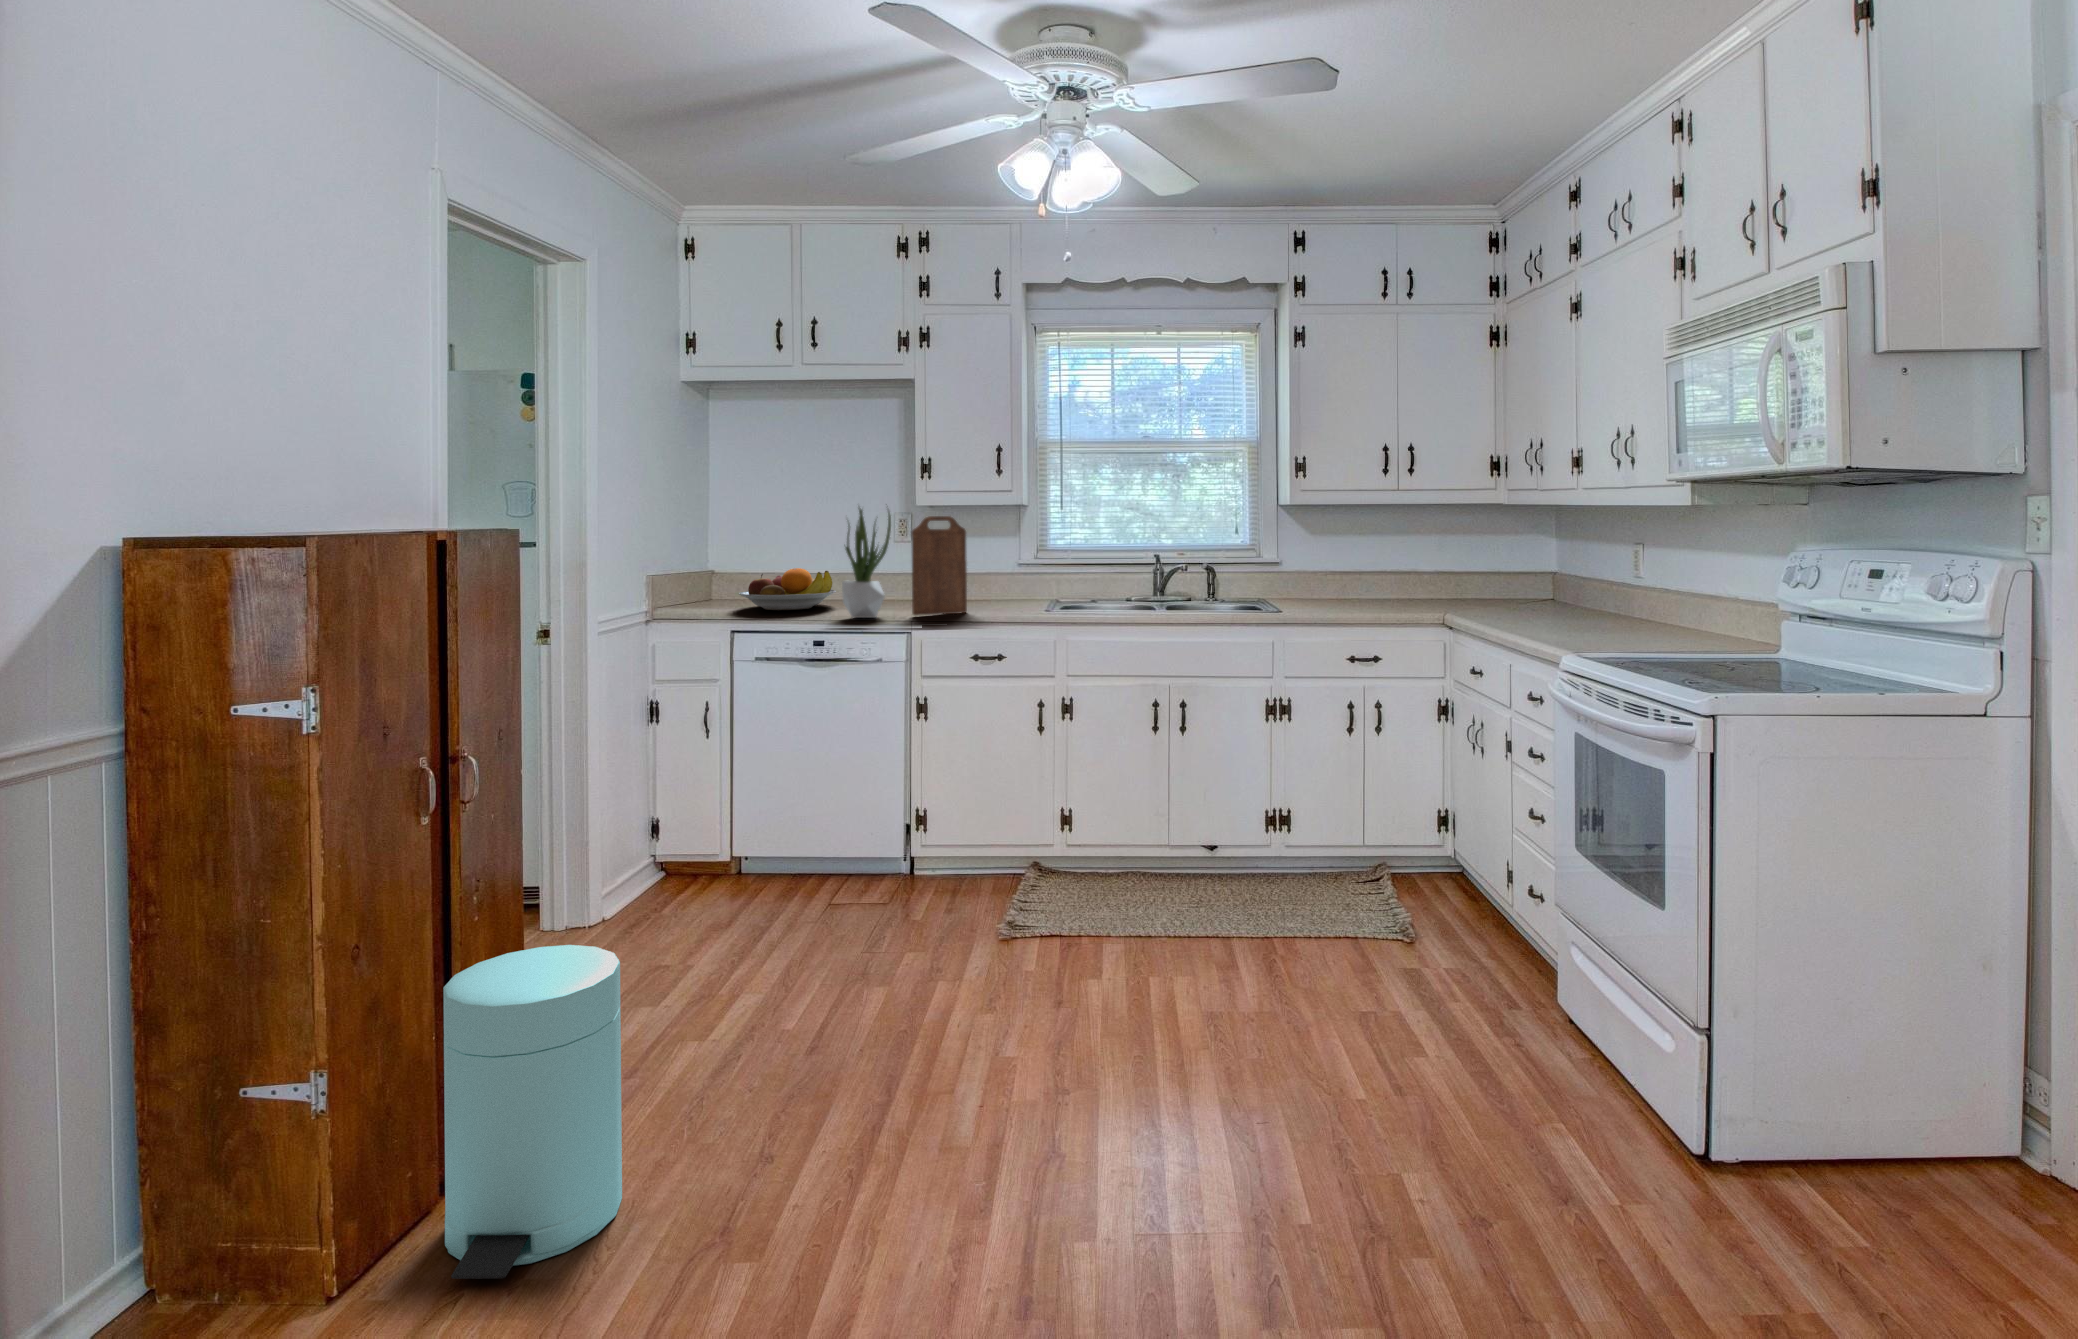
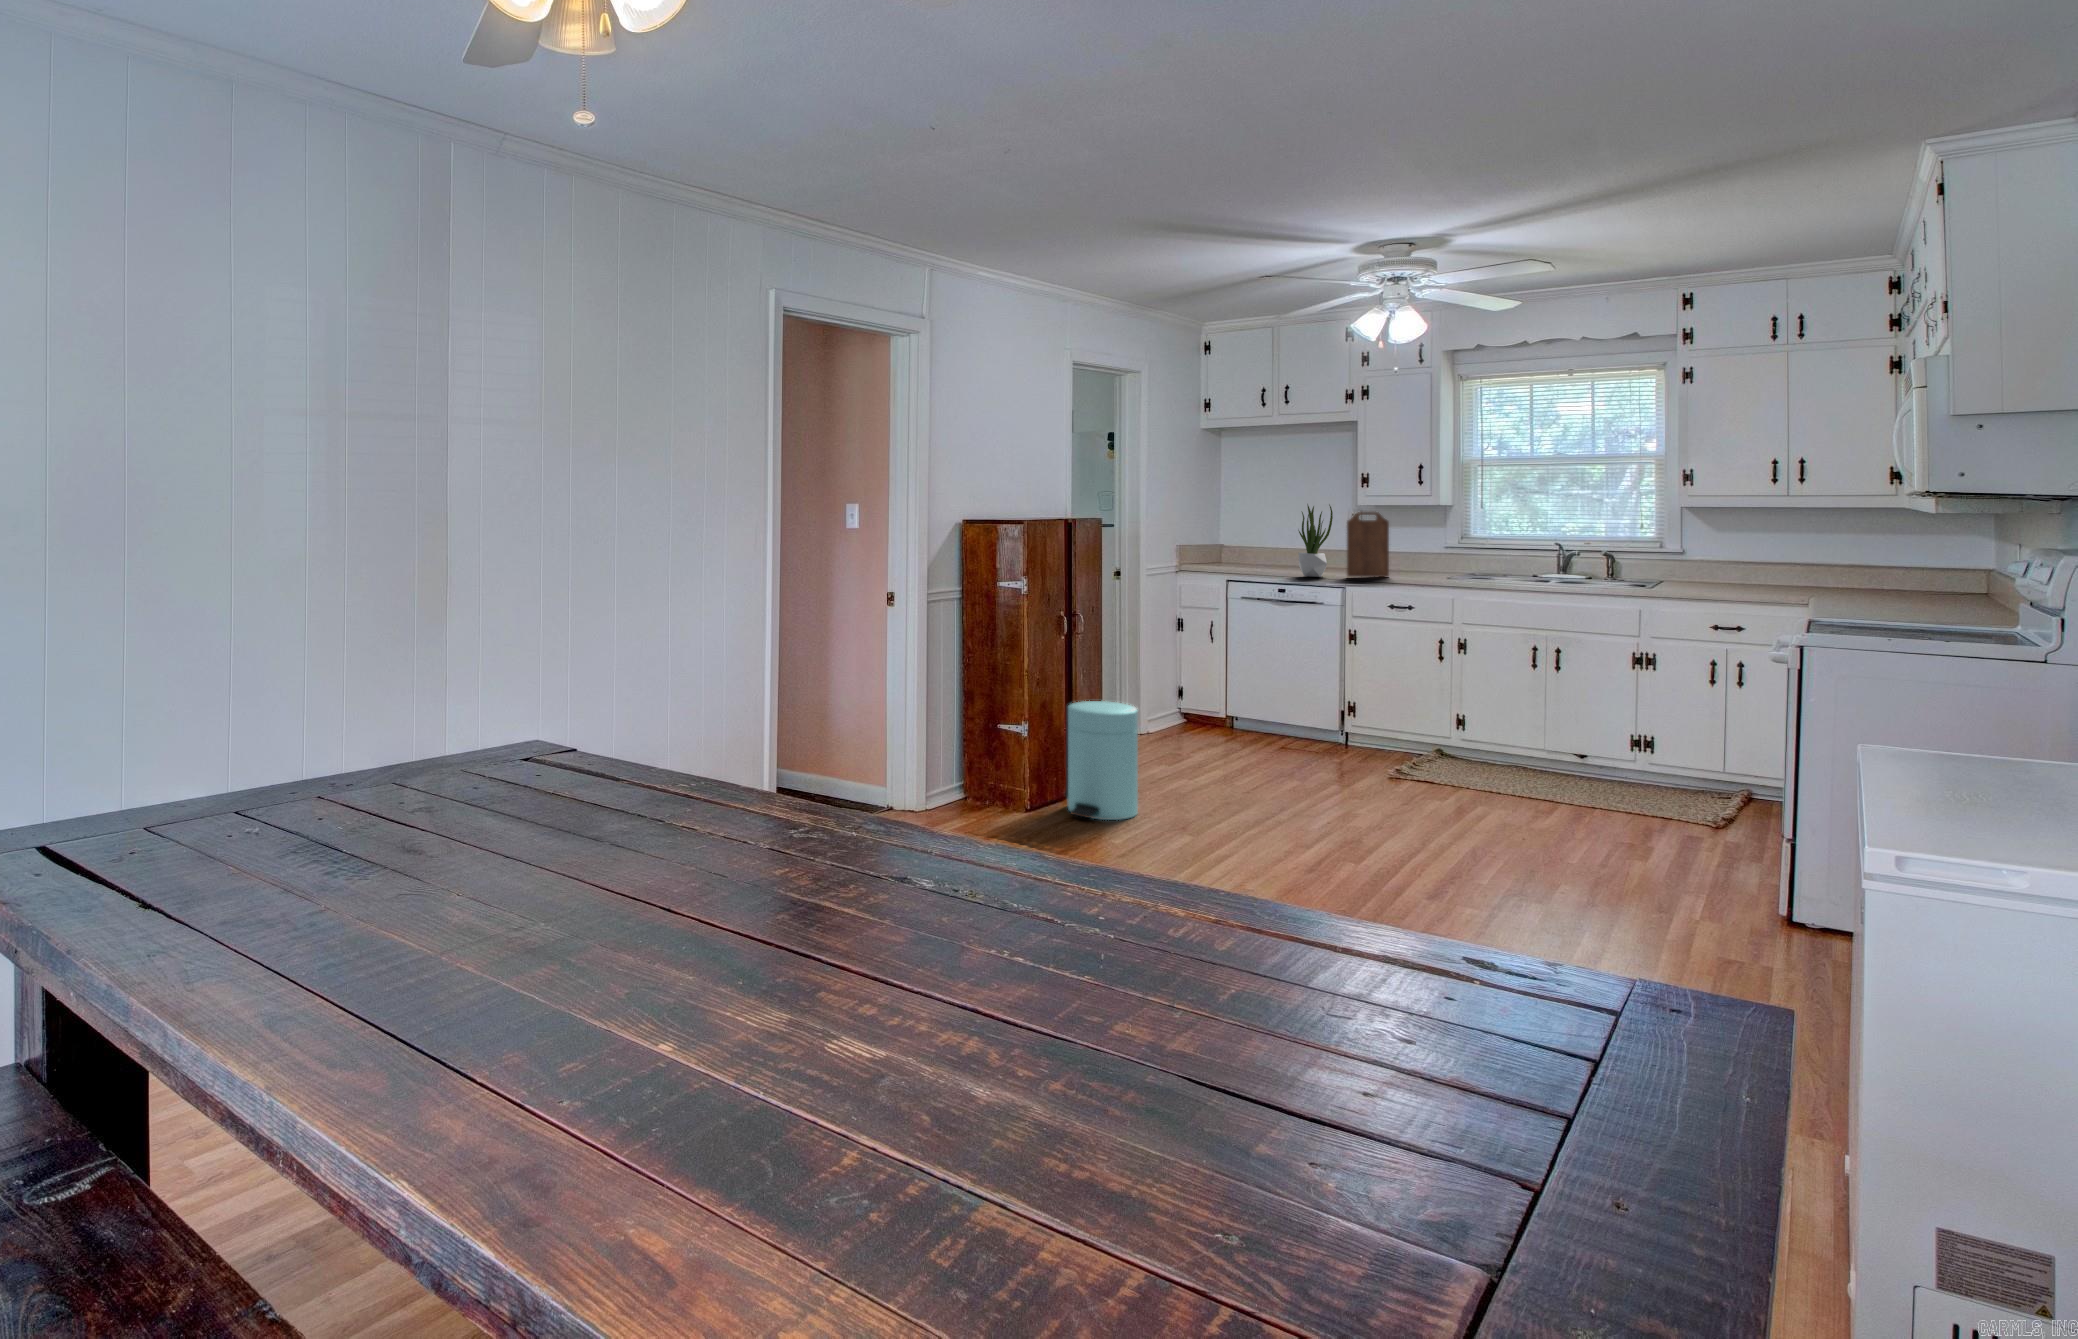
fruit bowl: present [739,568,836,610] -> none [1236,544,1301,570]

